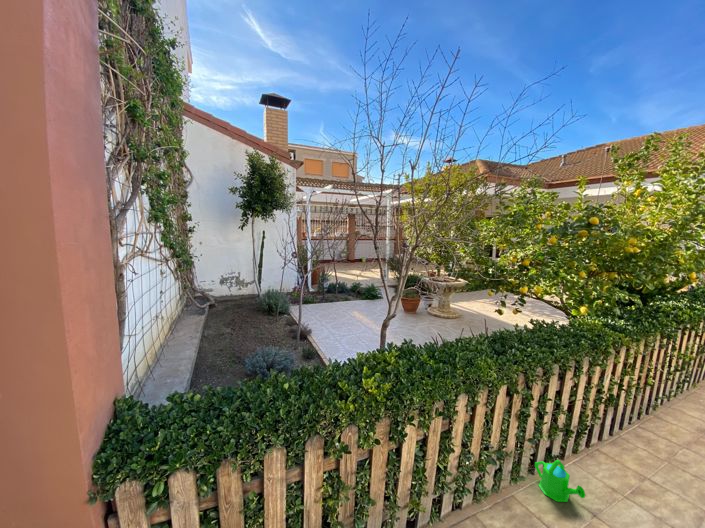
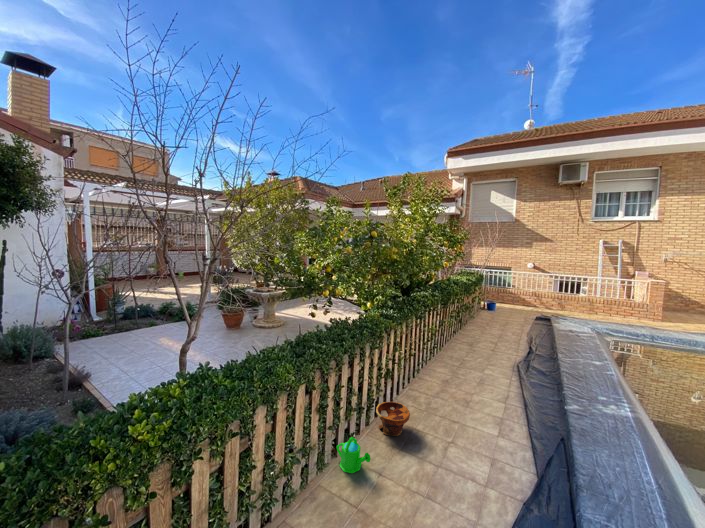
planter: none [591,433,648,483] -> present [376,402,410,436]

